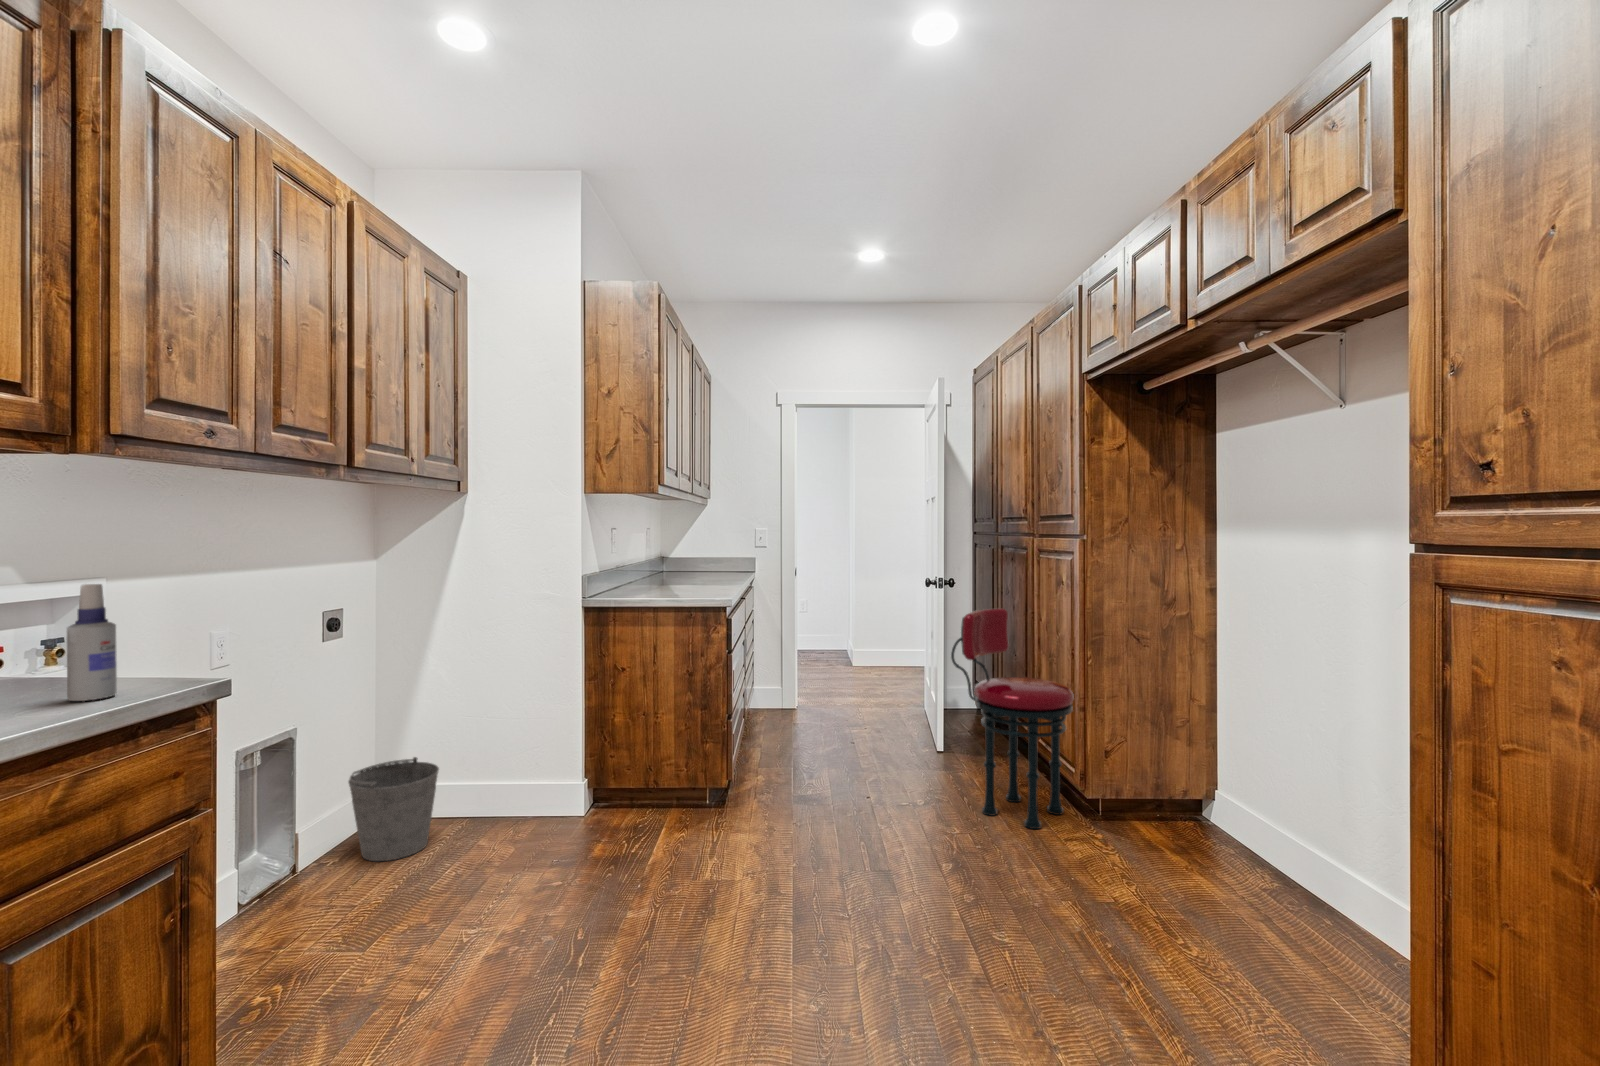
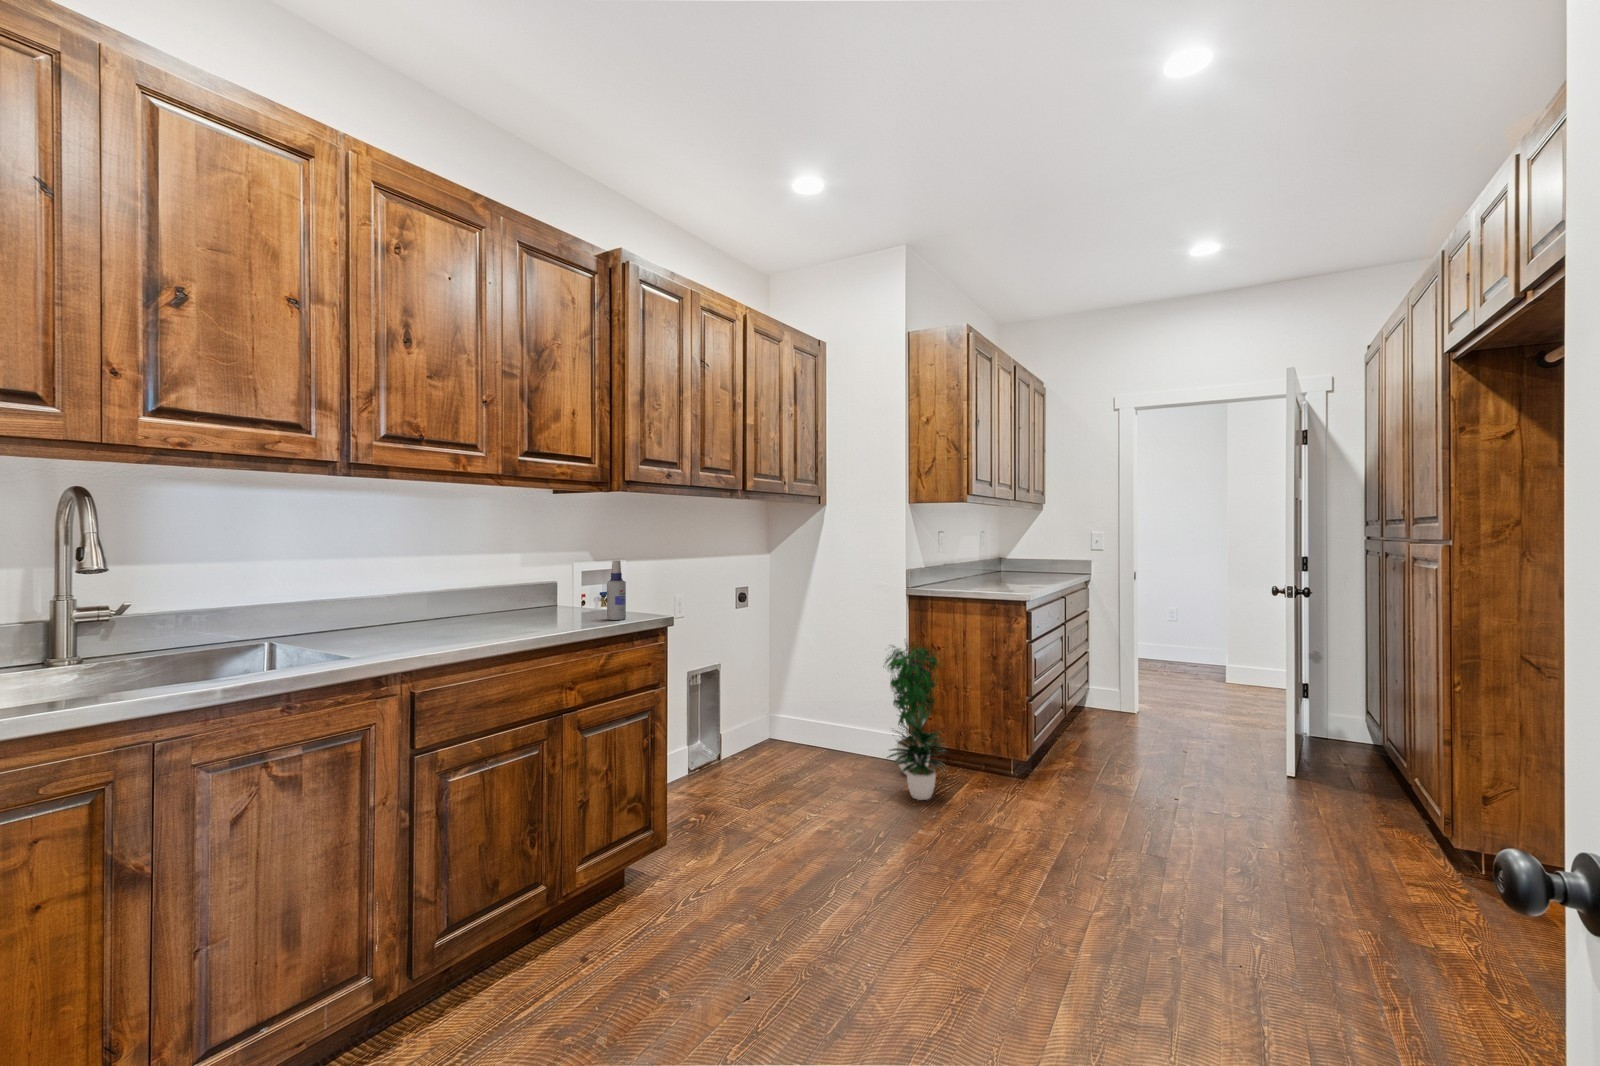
stool: present [951,608,1074,829] -> none [1265,617,1415,852]
potted plant: none [554,657,650,869] -> present [885,645,945,800]
bucket: present [349,757,439,861] -> none [749,698,805,766]

